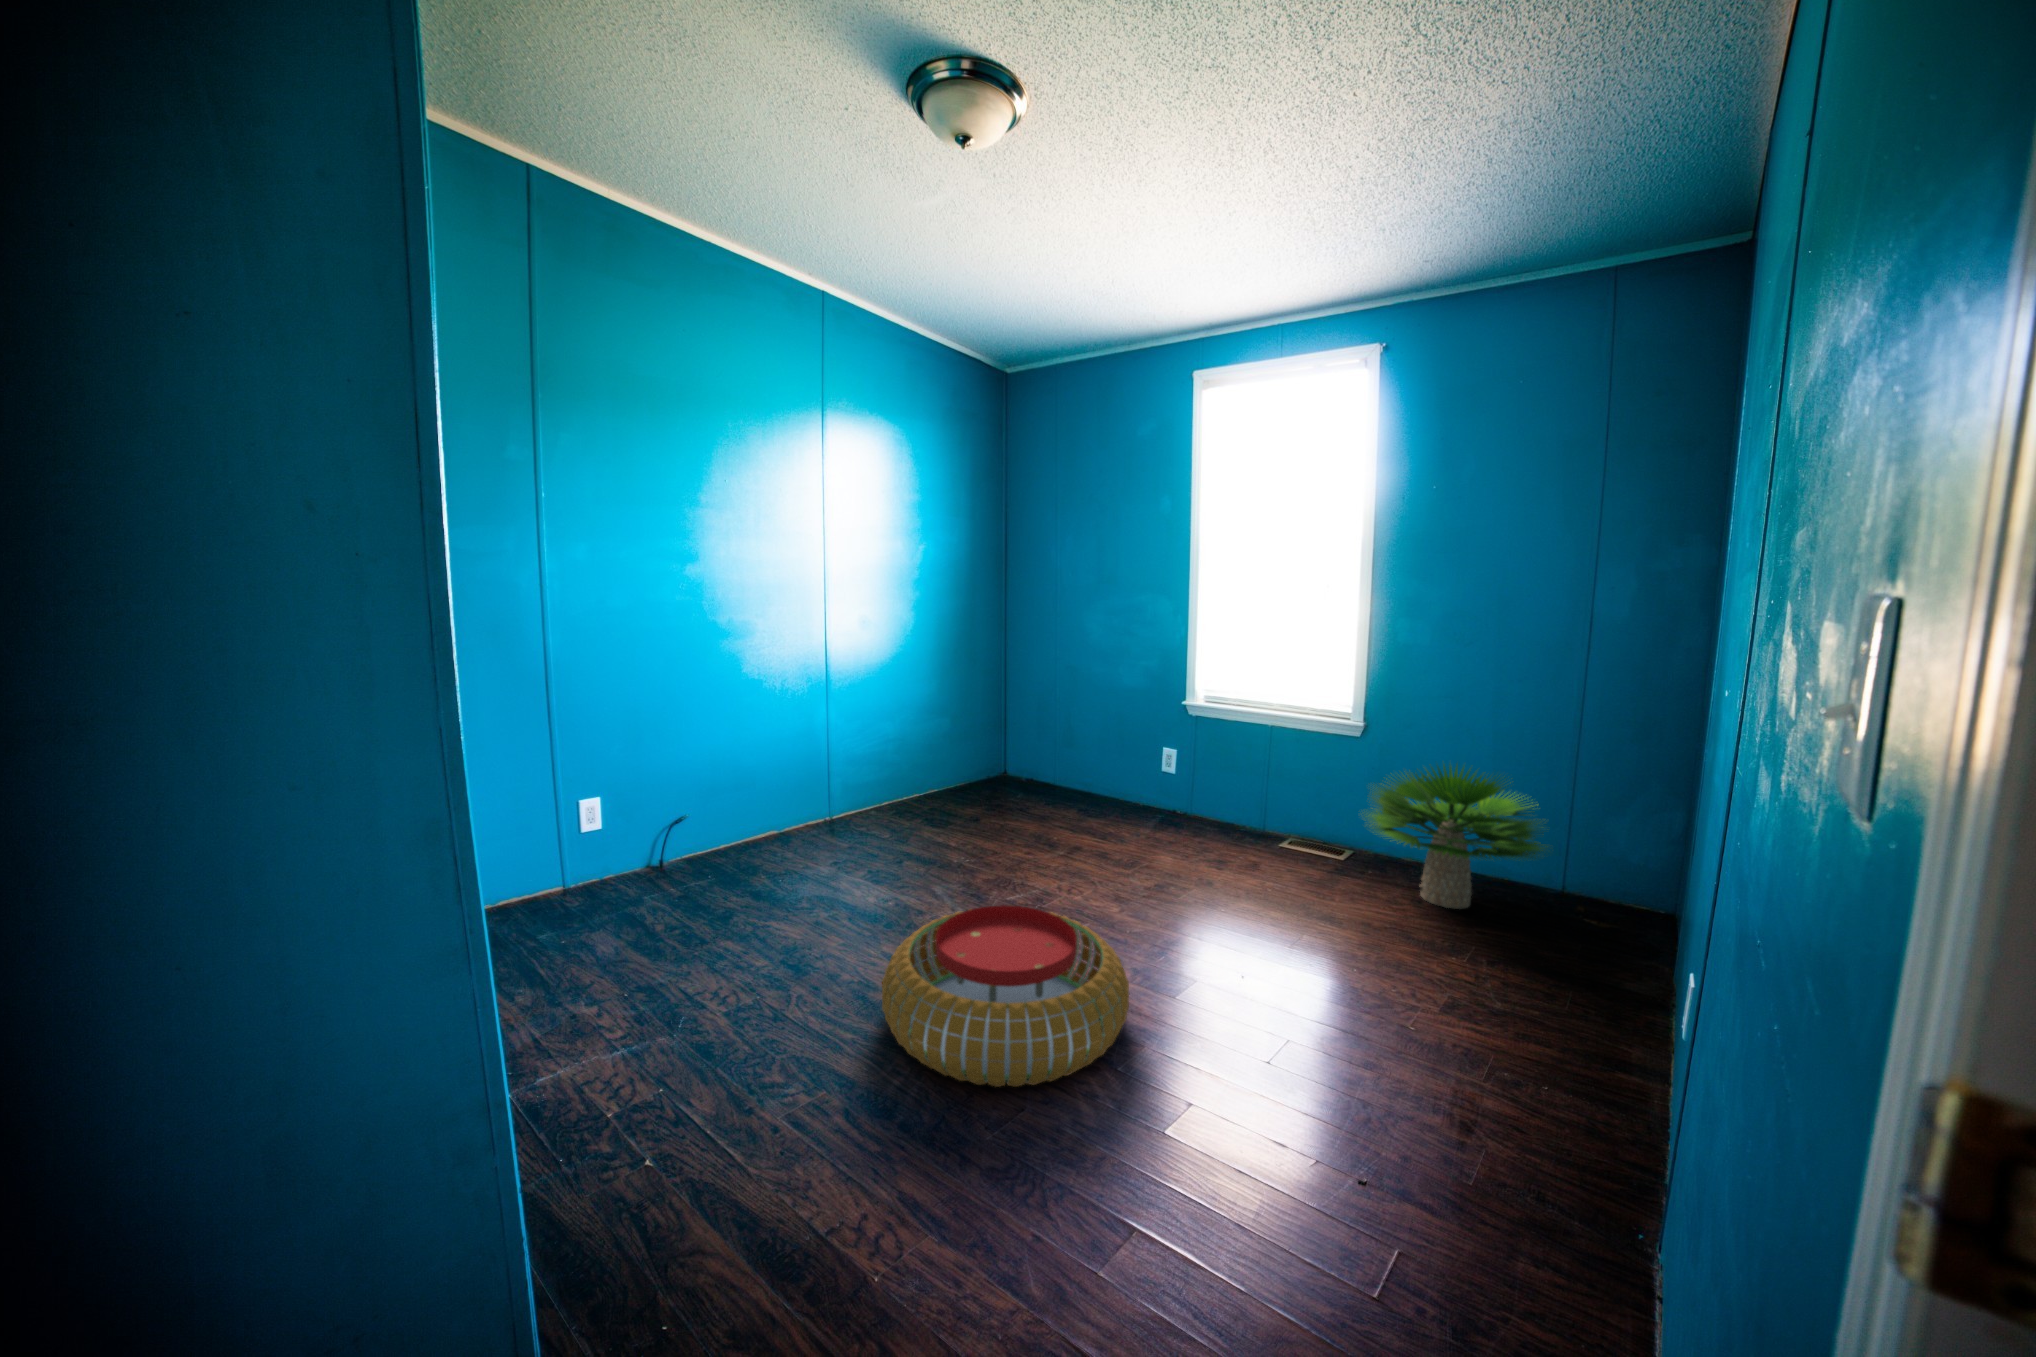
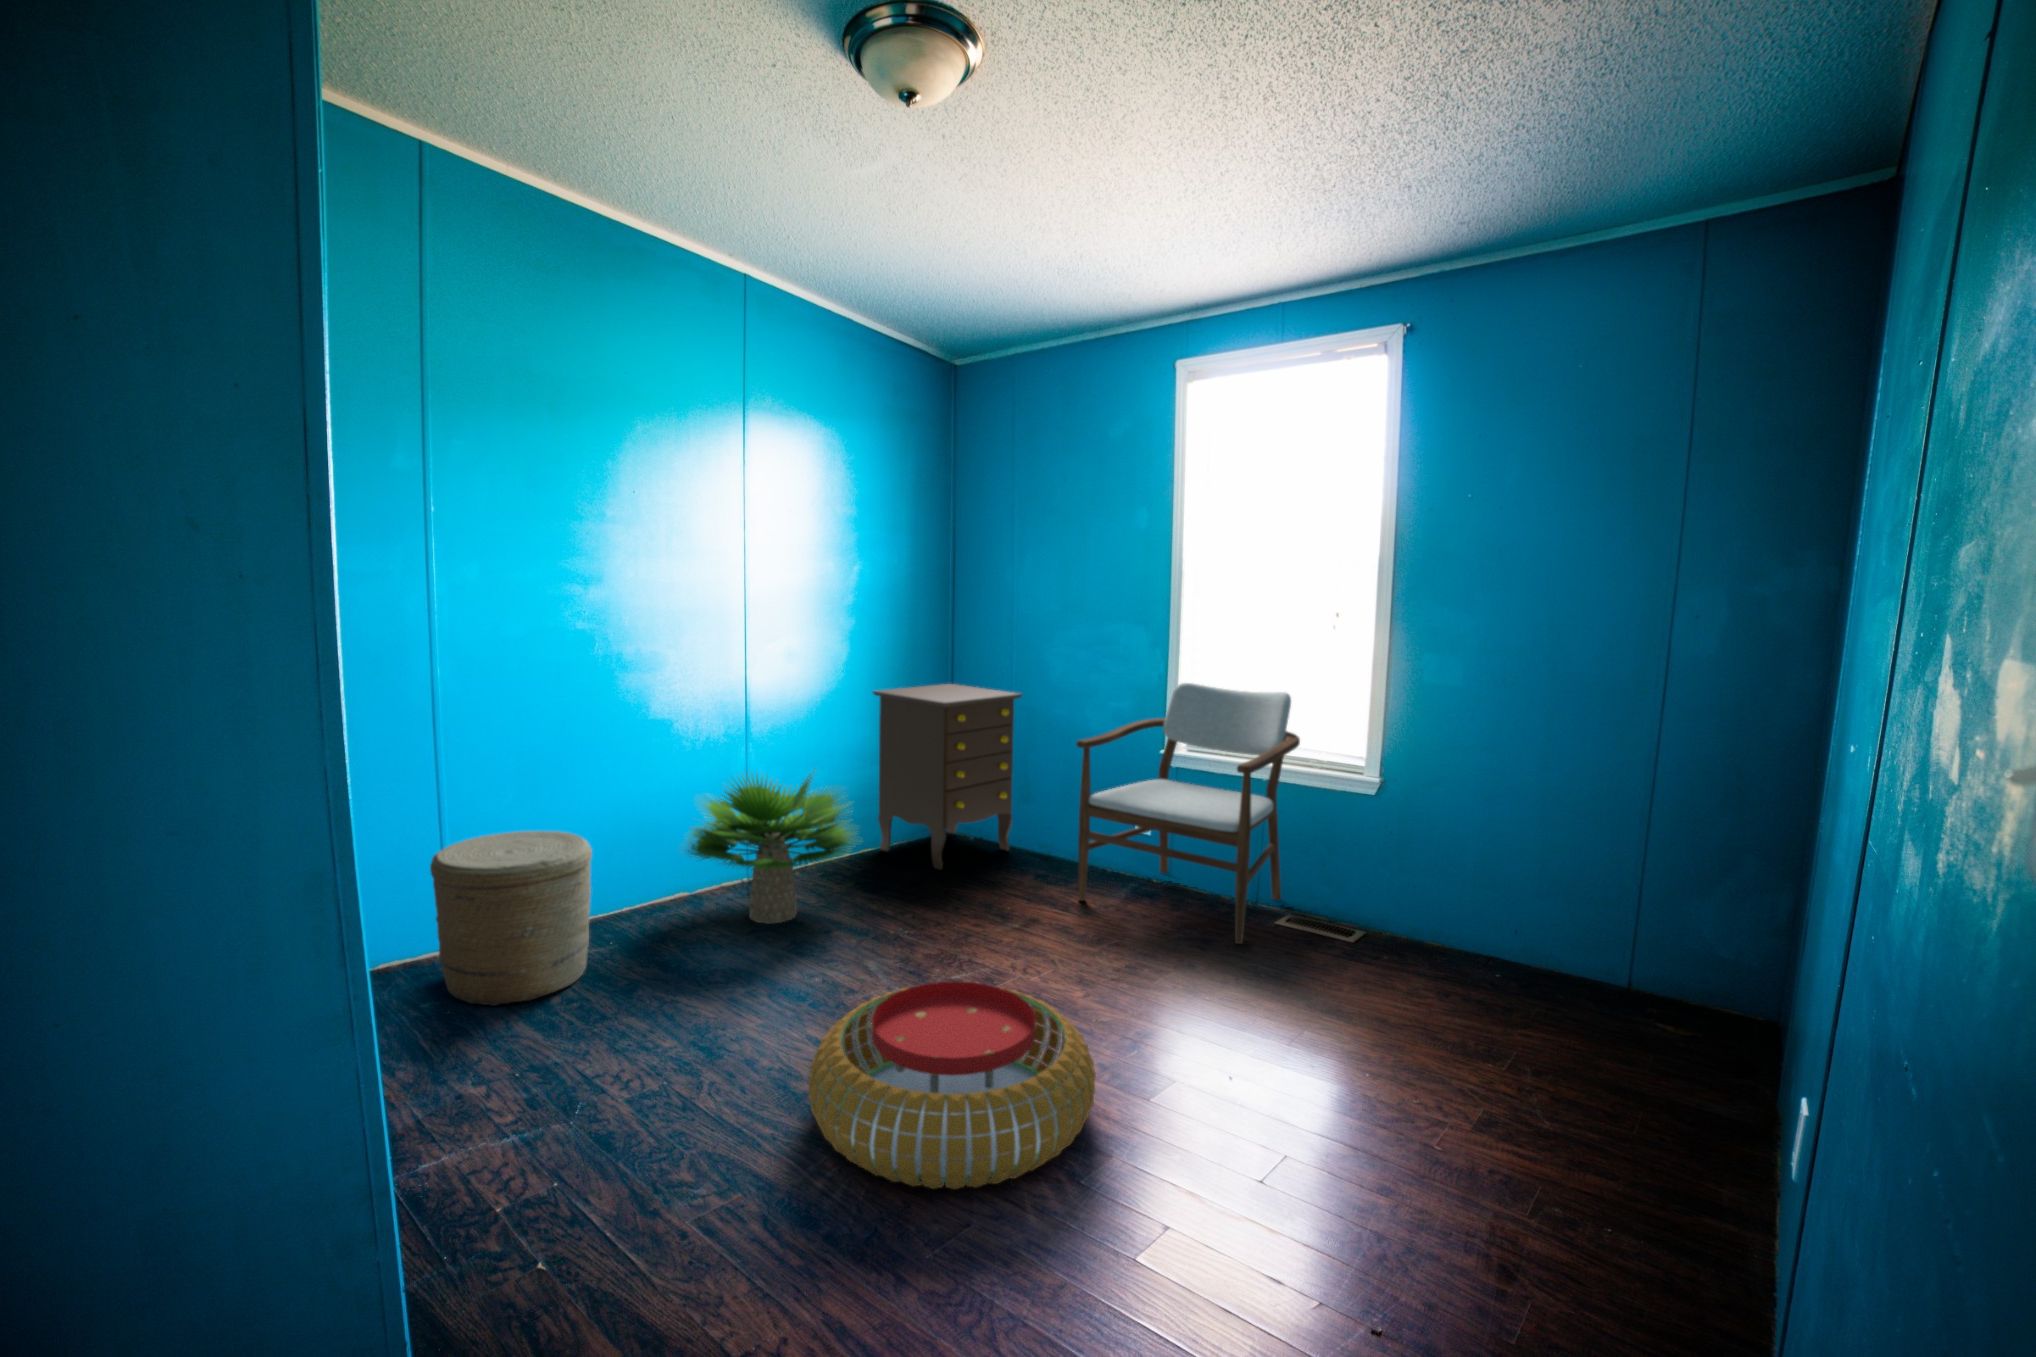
armchair: none [1084,664,1266,873] -> present [1076,683,1300,944]
dresser: none [913,668,1035,817] -> present [873,684,1022,870]
potted plant: present [1365,765,1547,909] -> present [686,772,854,924]
woven basket: none [549,785,687,932] -> present [430,831,592,1006]

